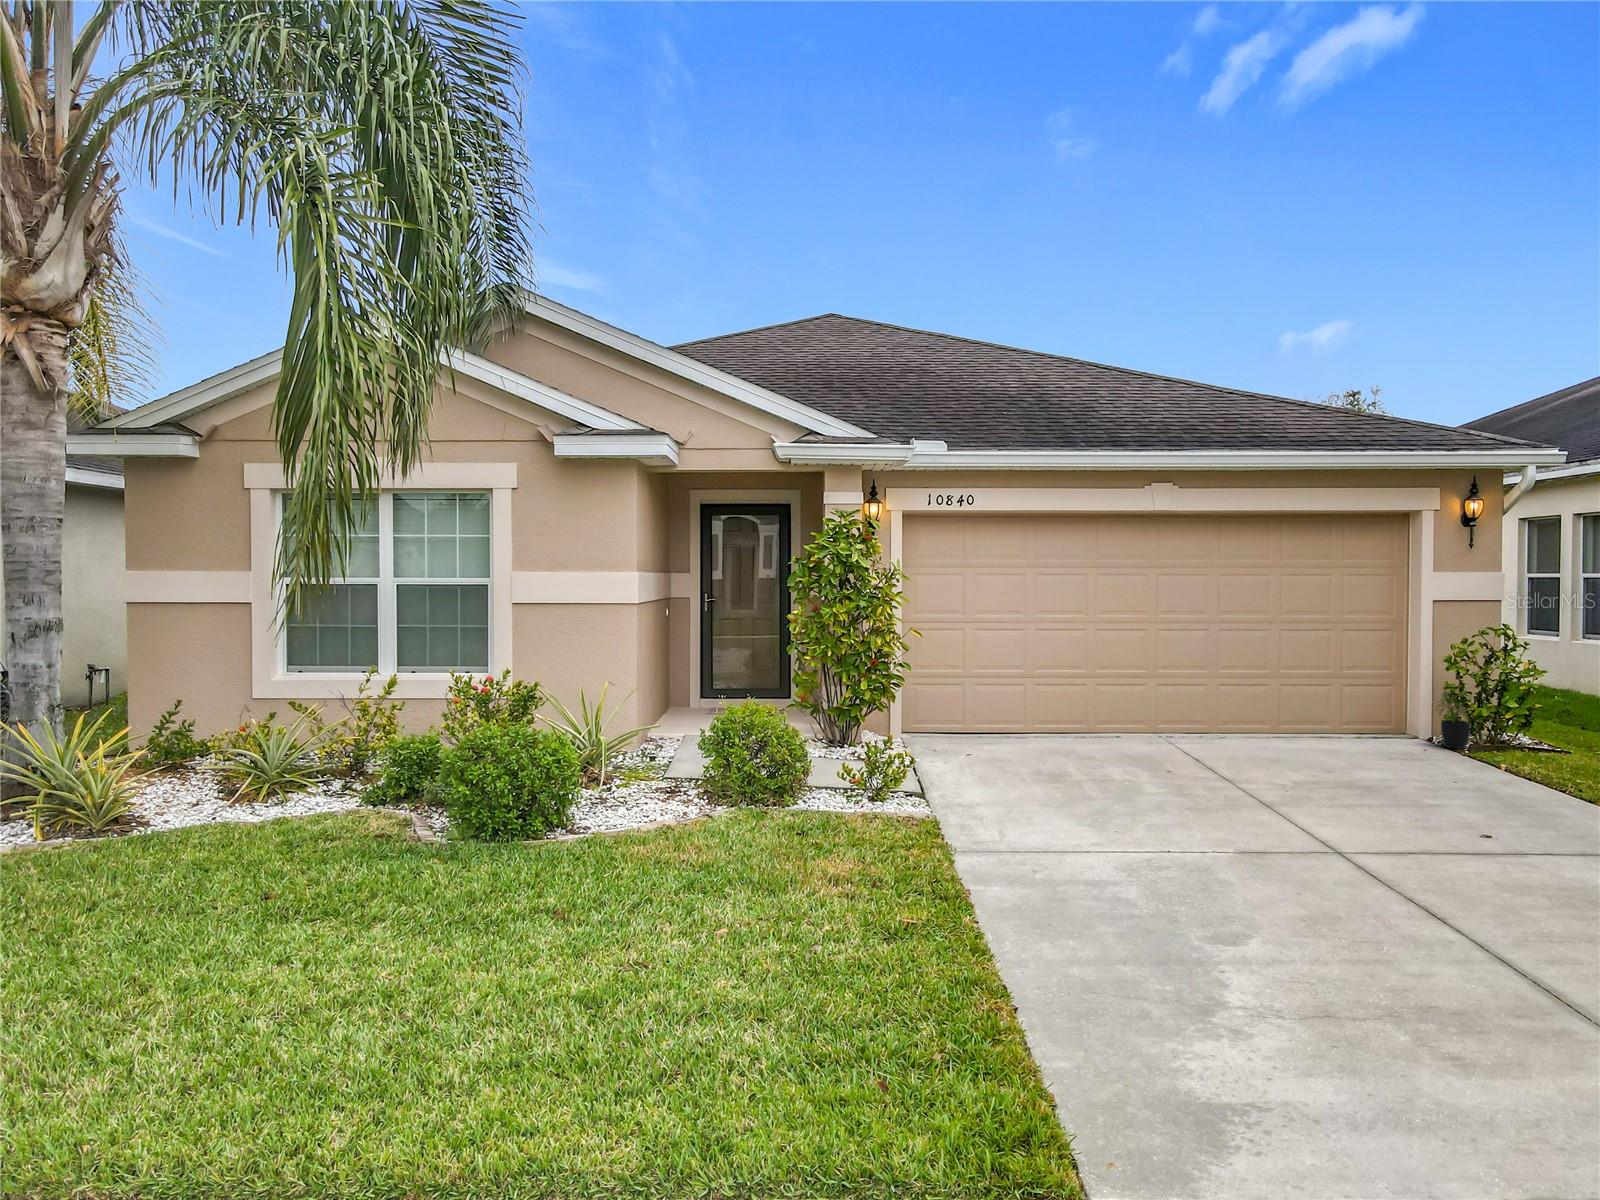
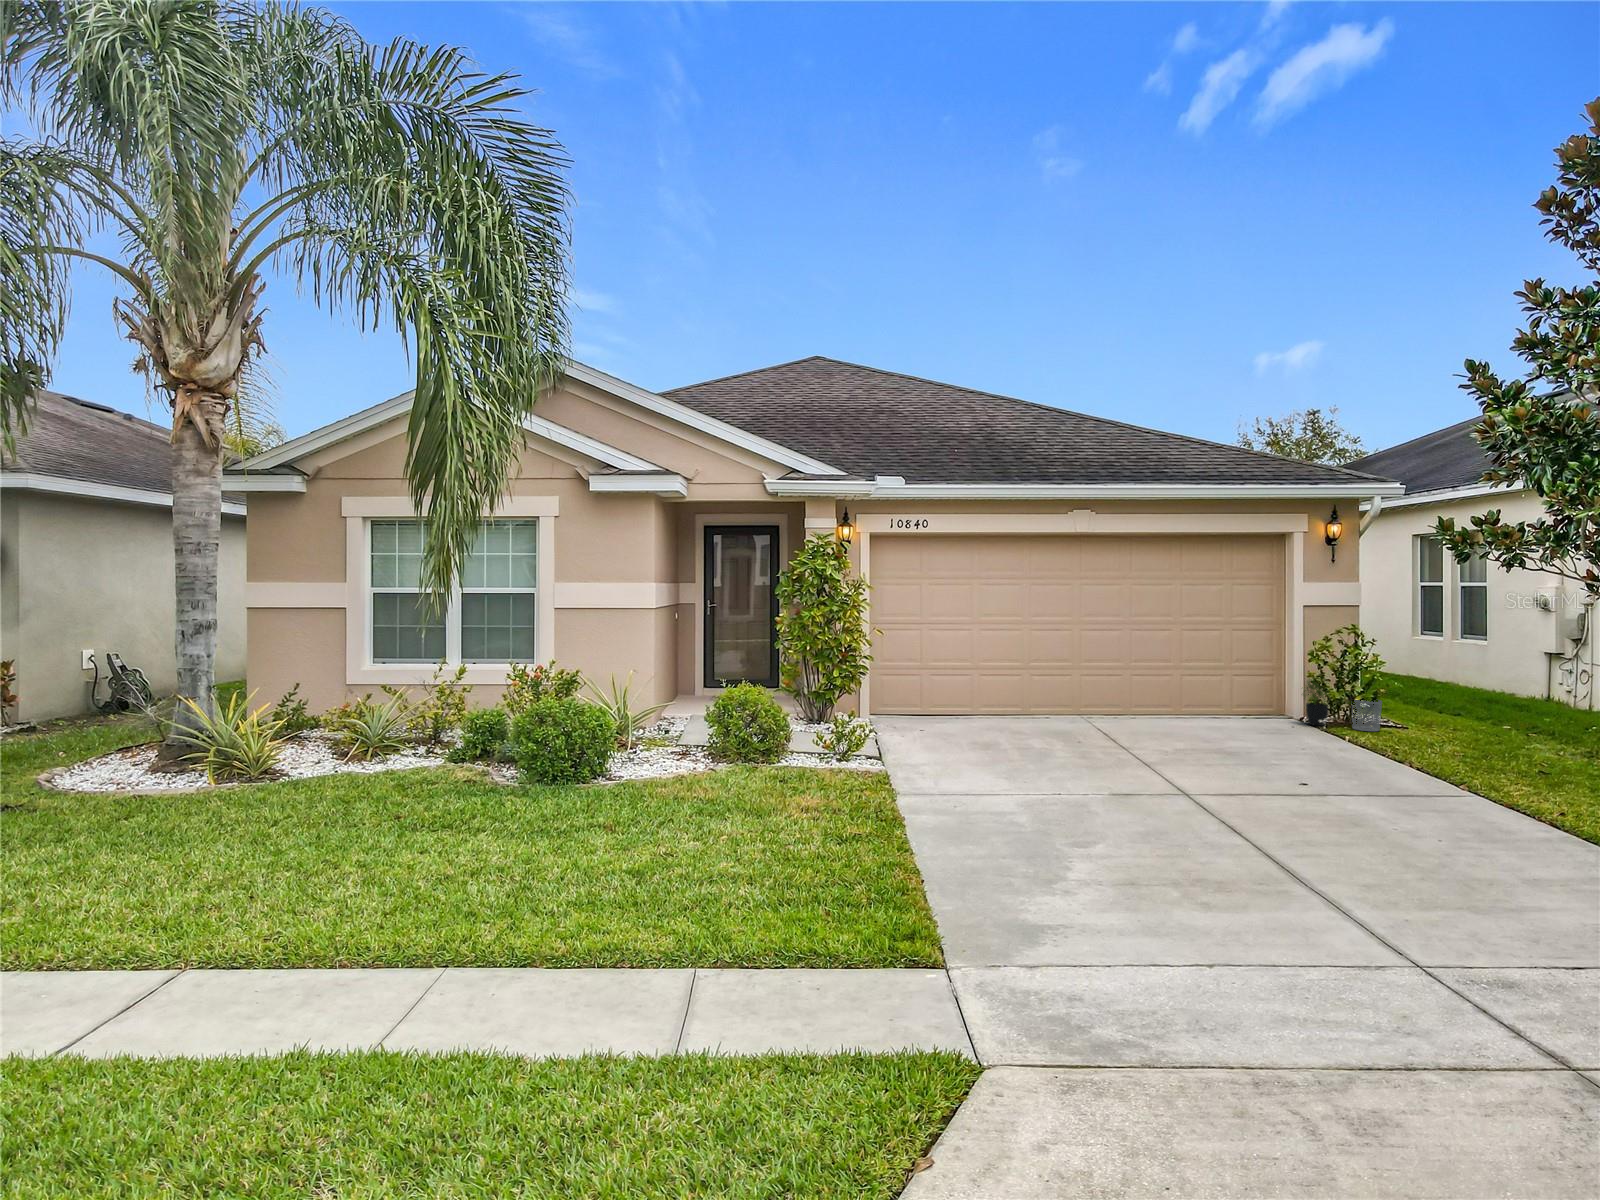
waste bin: none [1501,715,1542,757] -> present [1352,700,1382,732]

